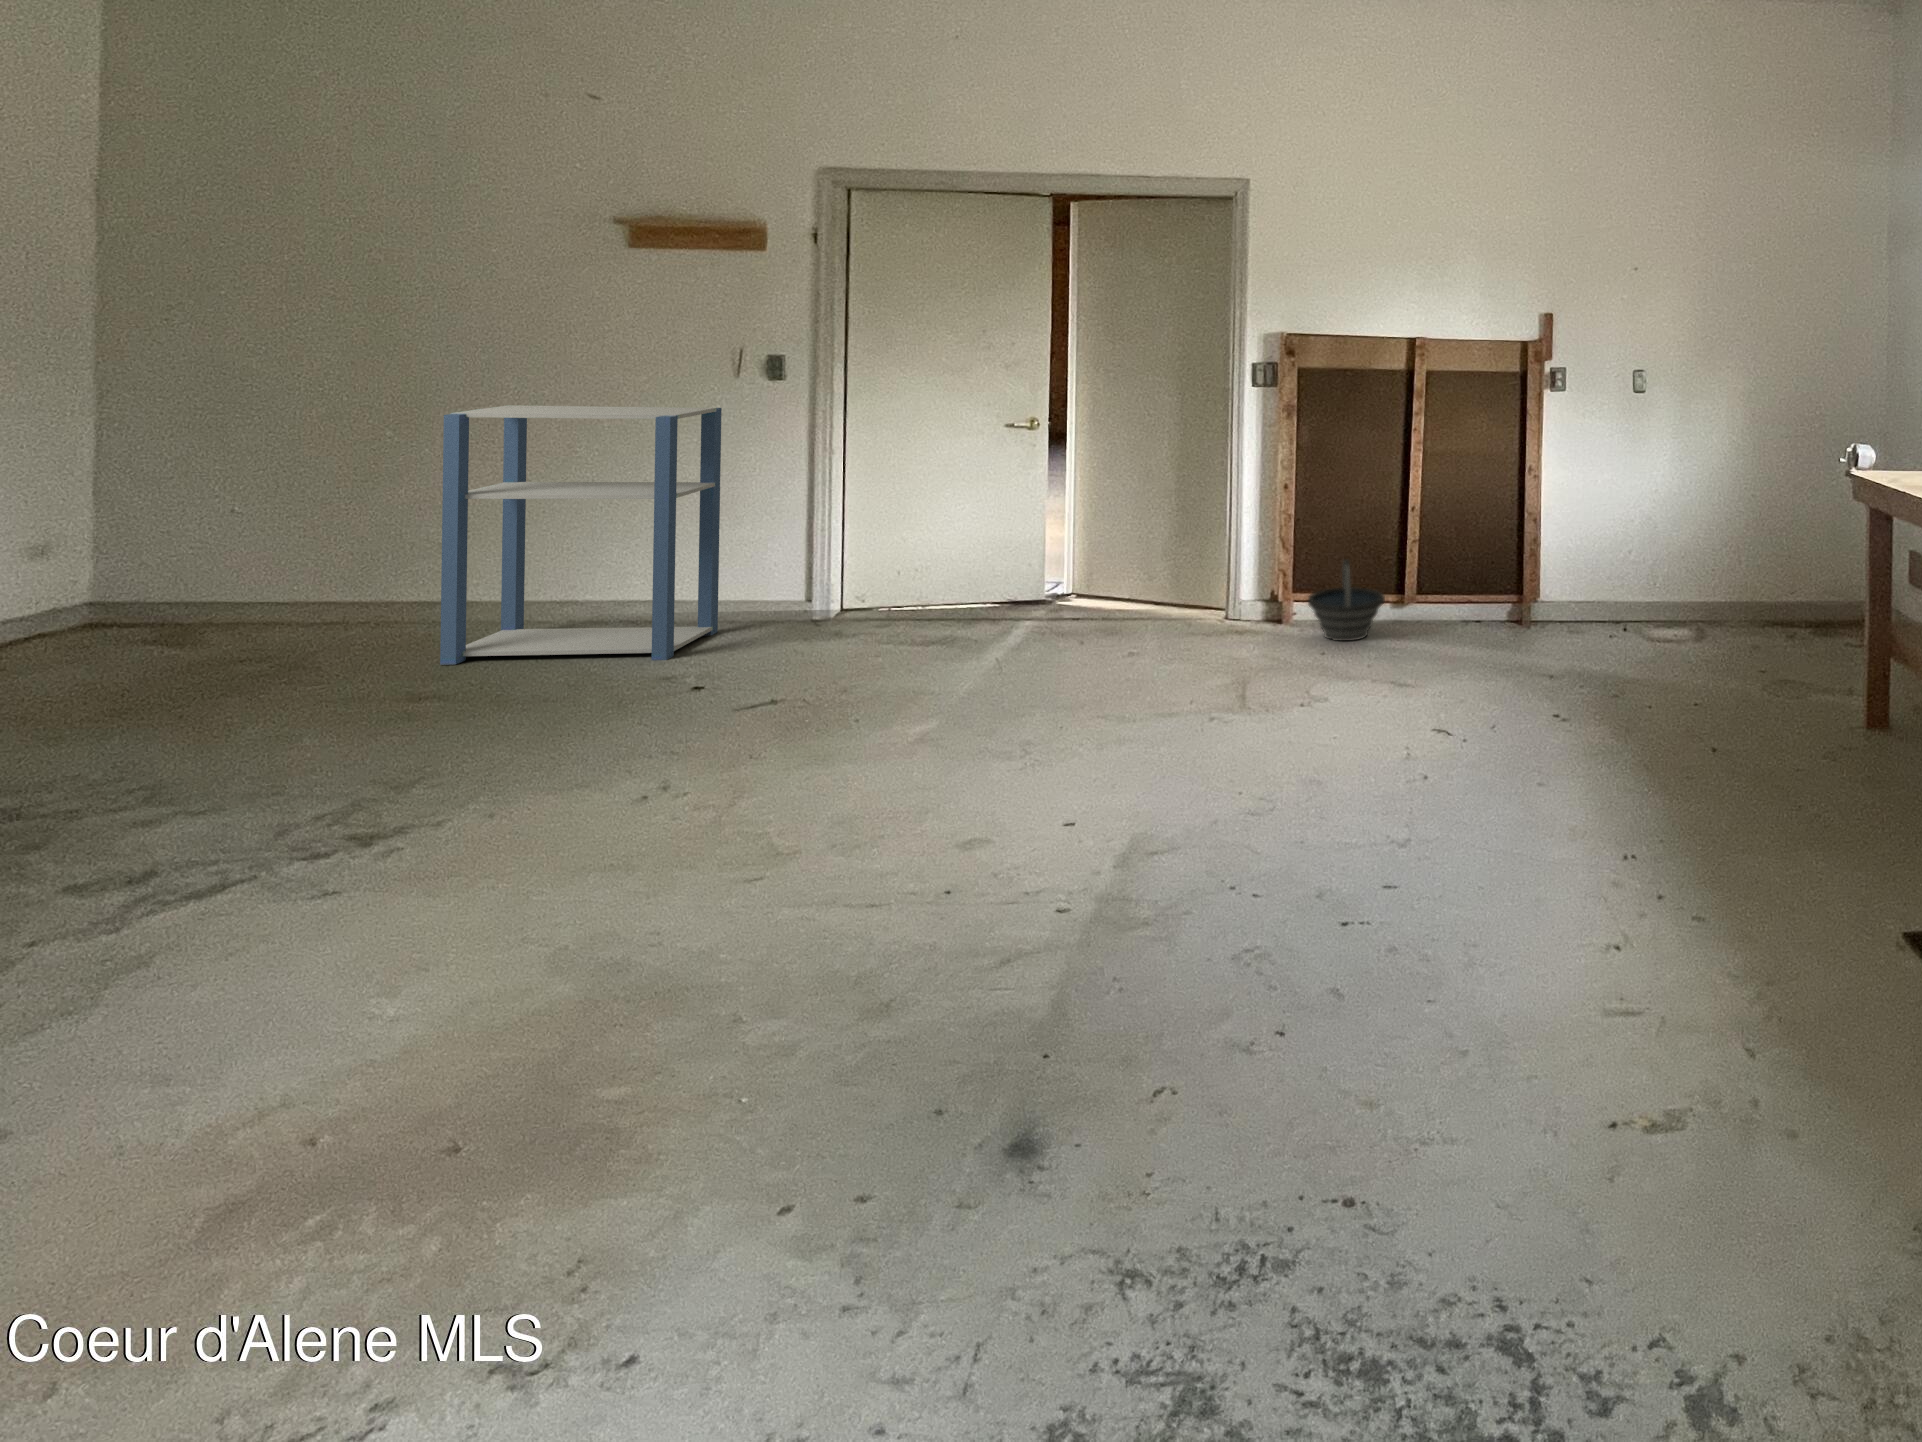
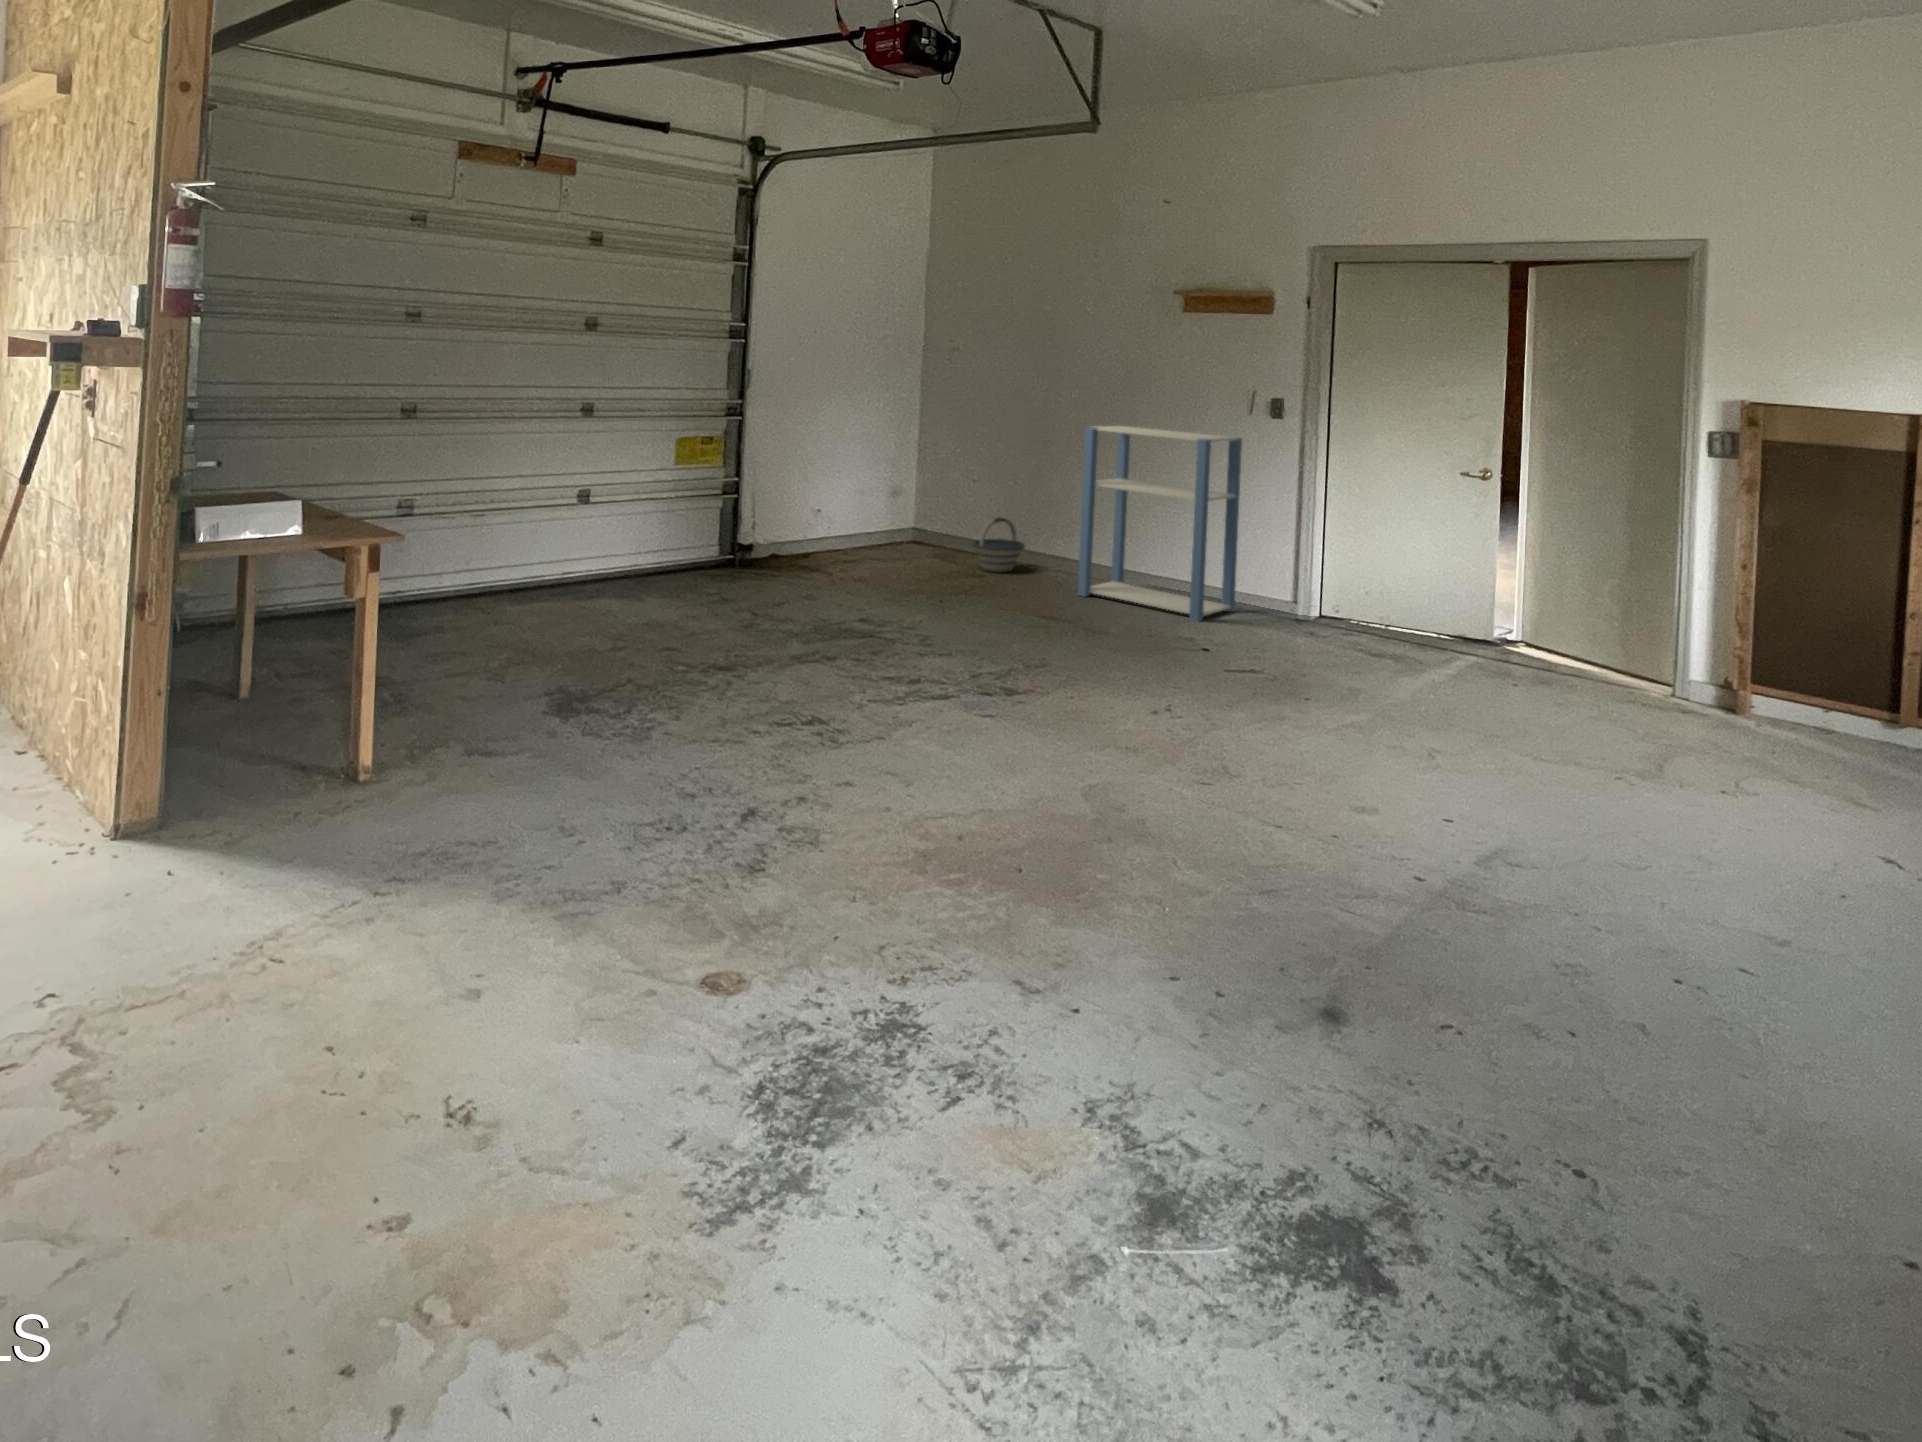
bucket: present [1308,559,1385,641] -> present [972,517,1025,573]

